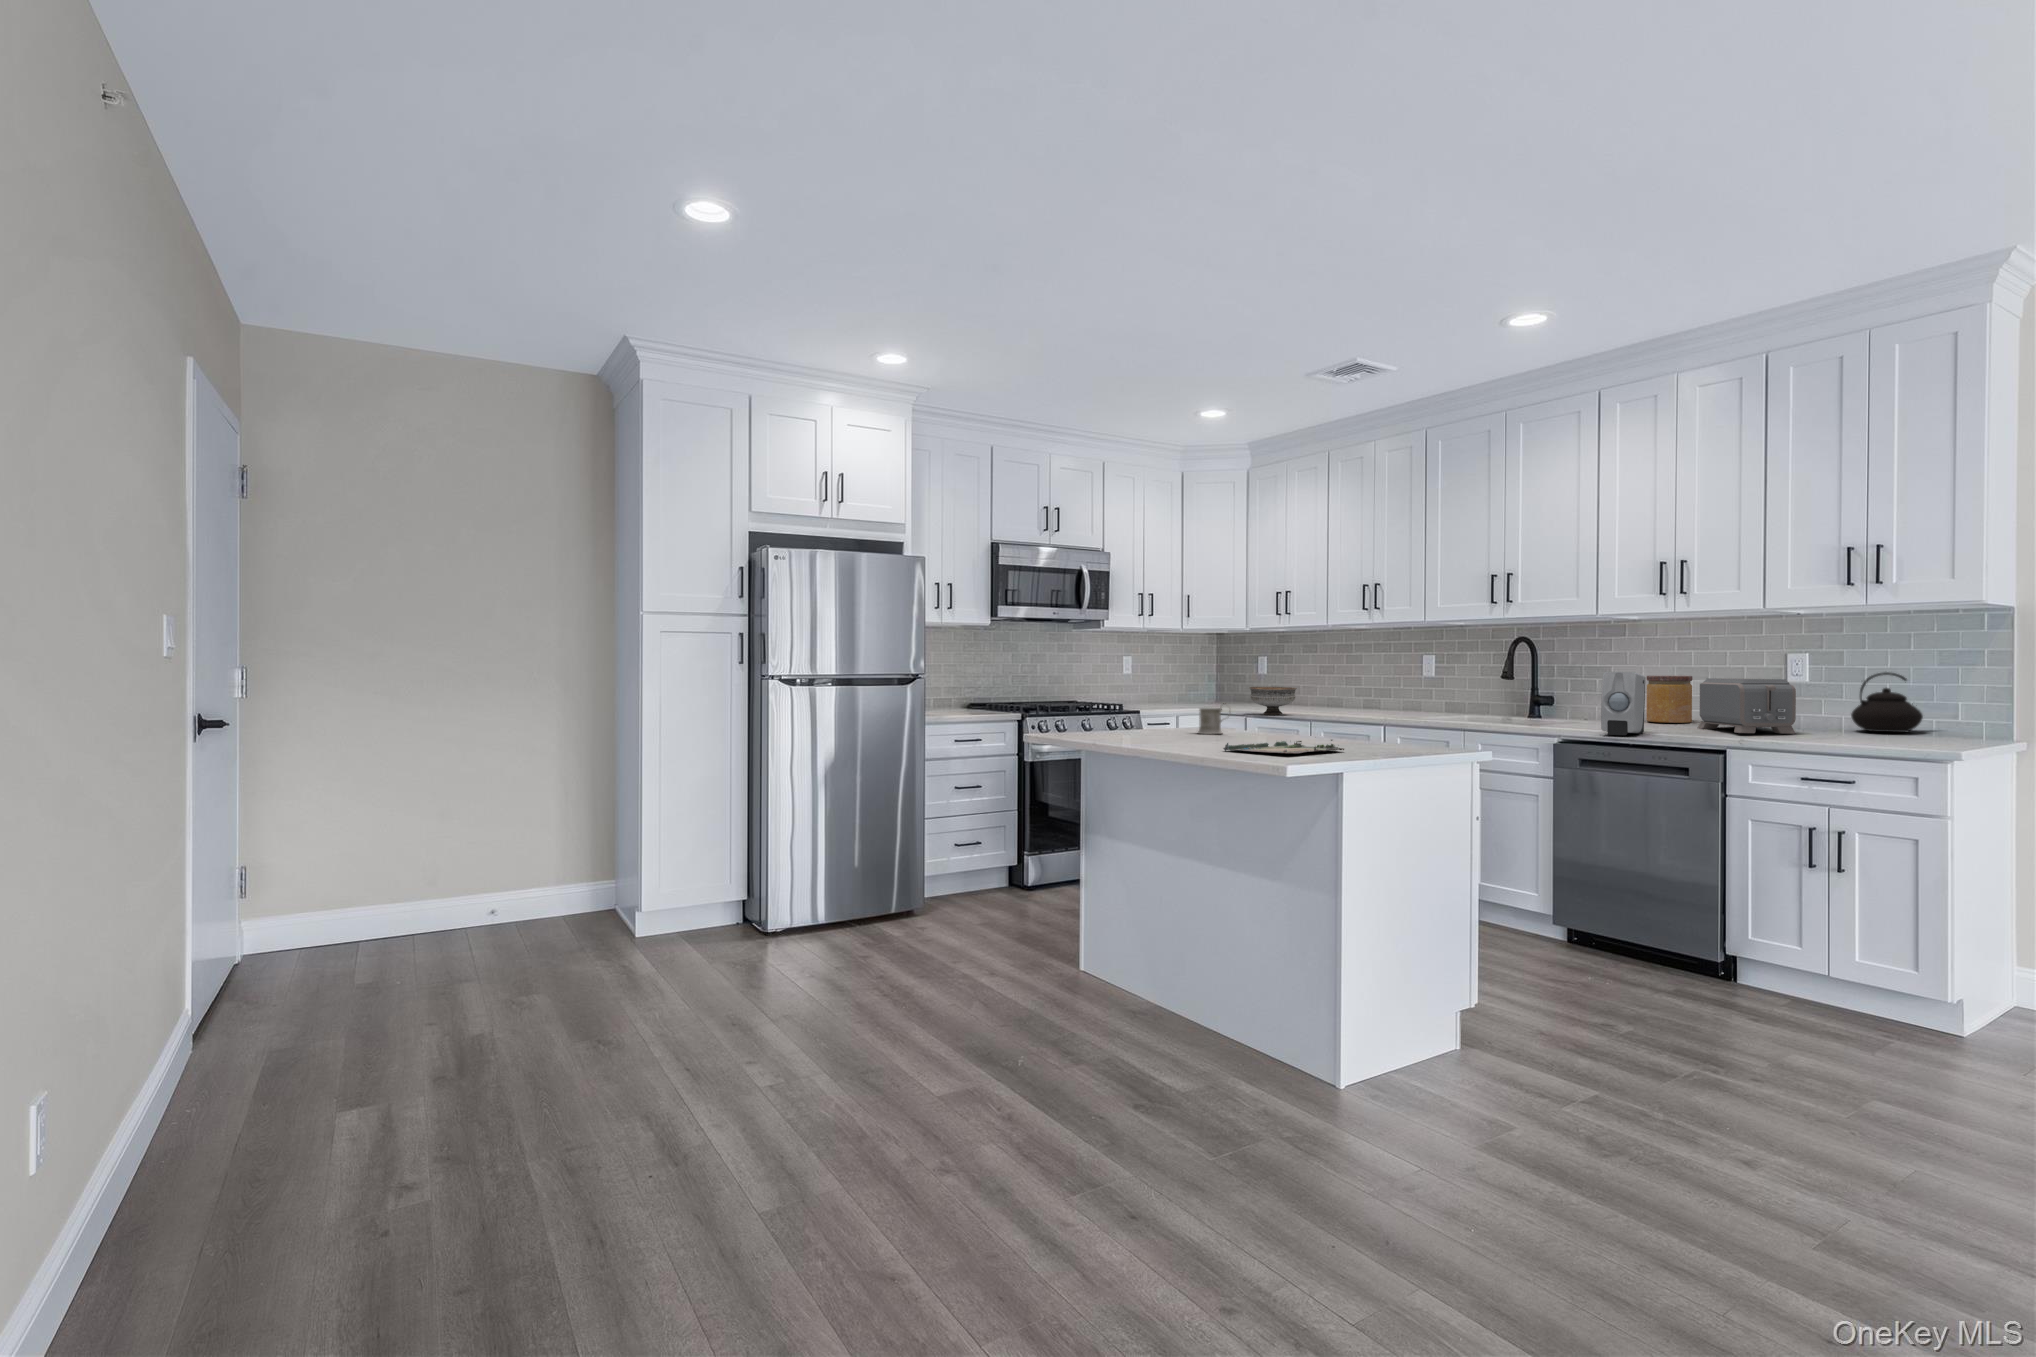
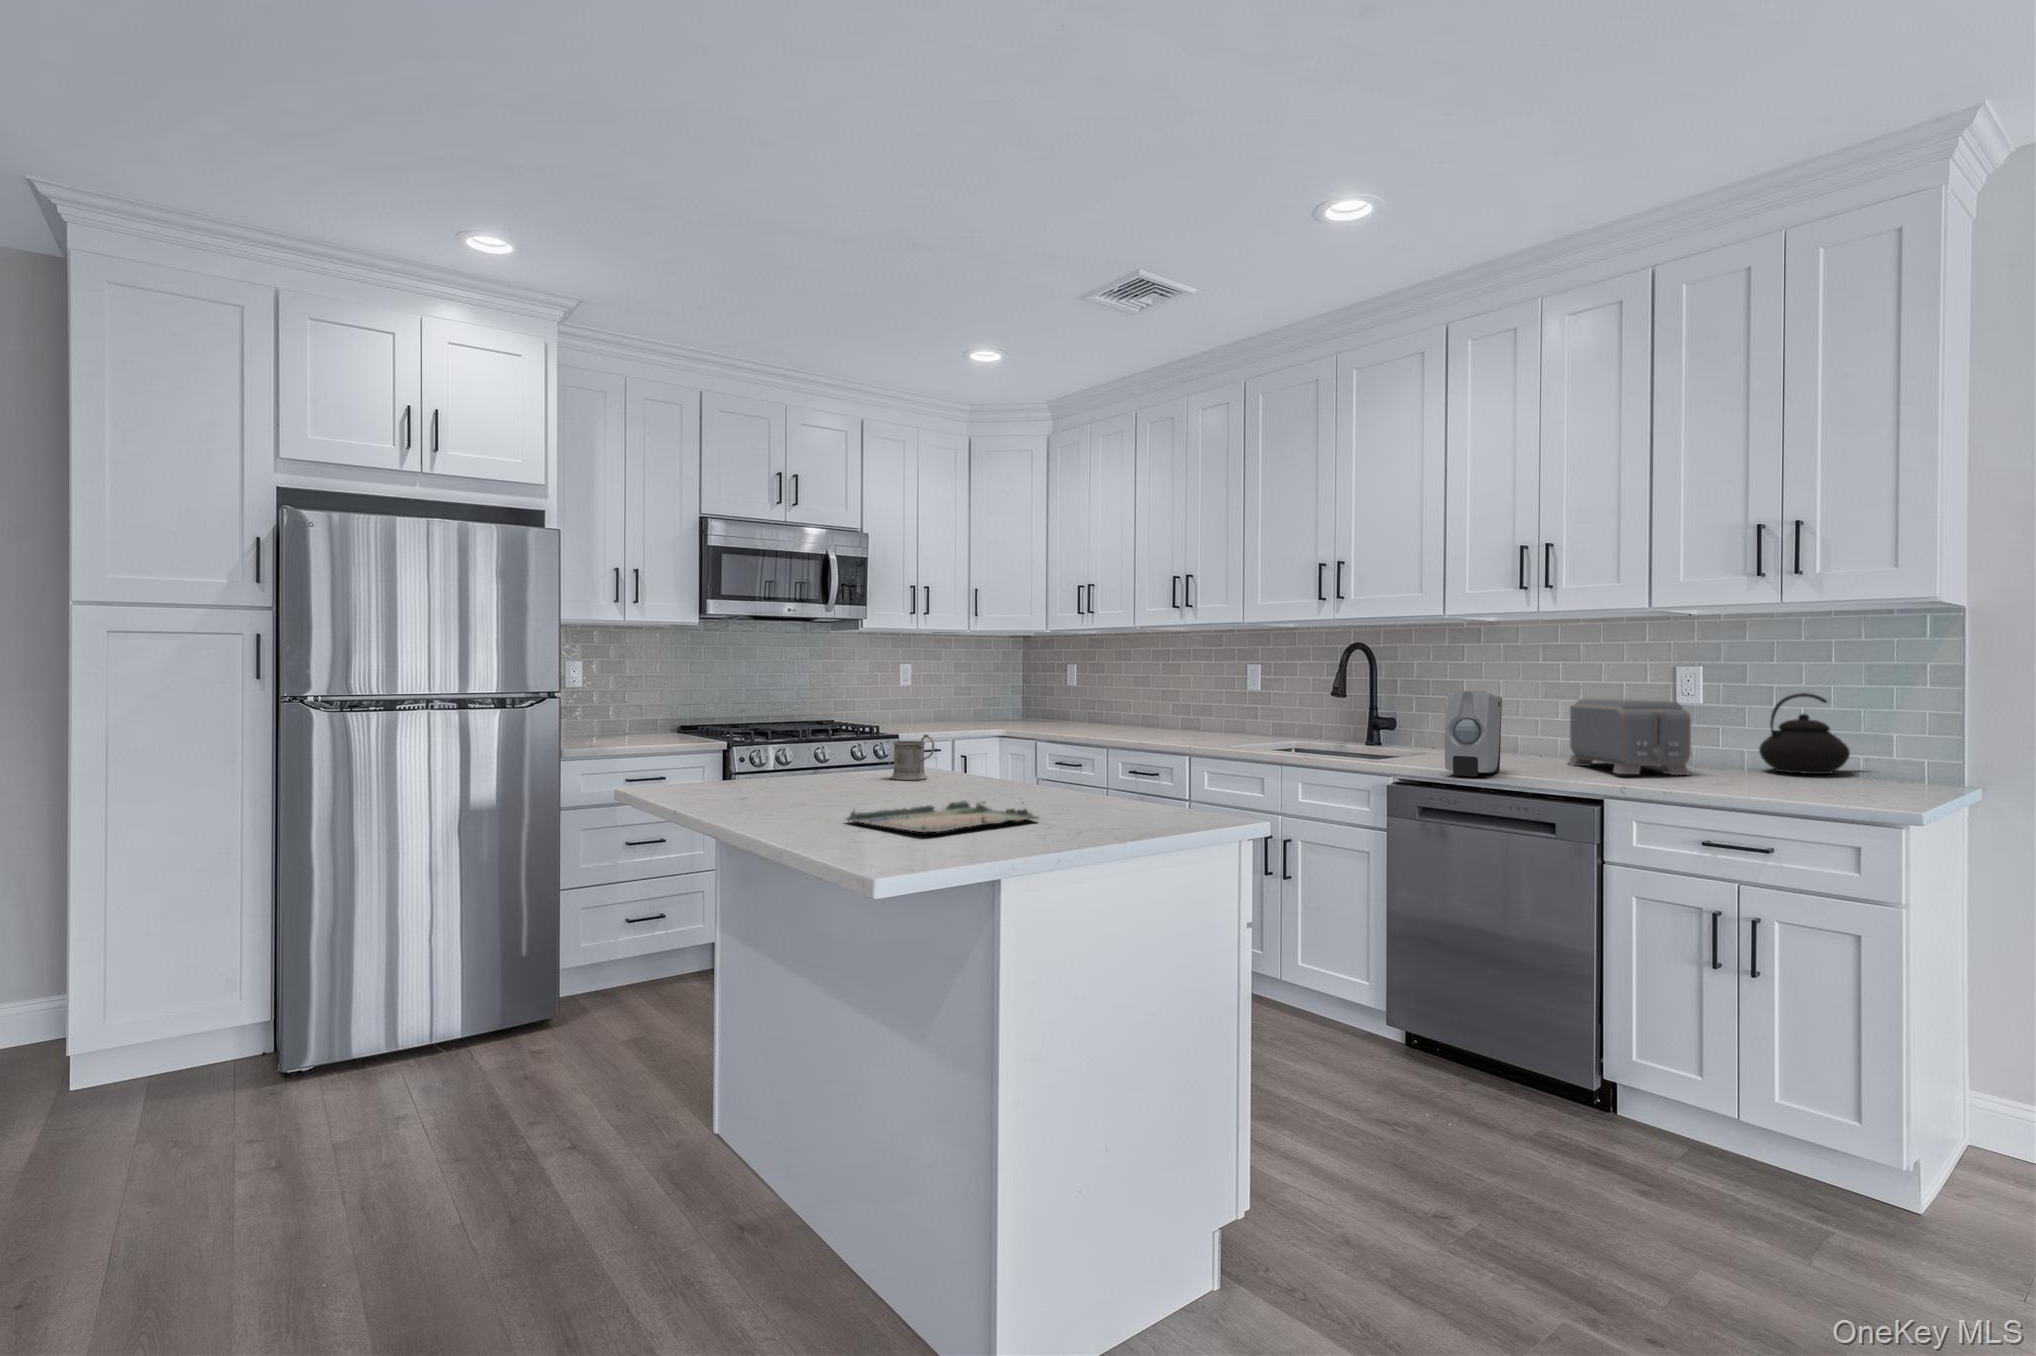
jar: present [1646,675,1692,723] -> none [1506,694,1562,756]
bowl: present [1249,687,1297,715] -> none [1034,704,1093,740]

